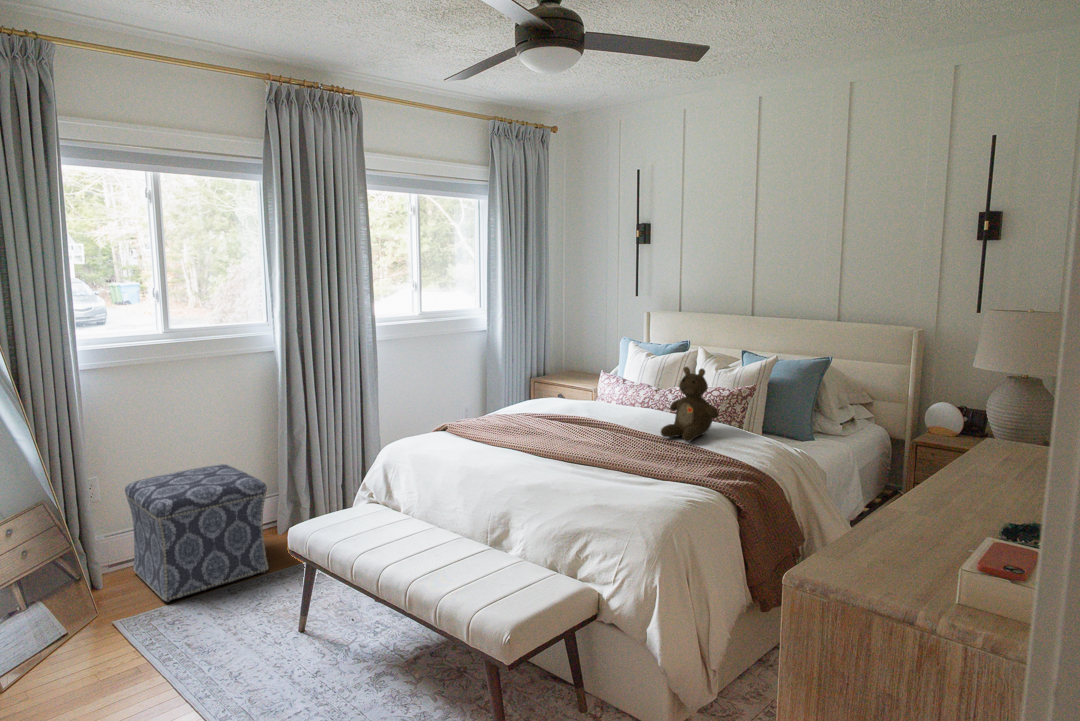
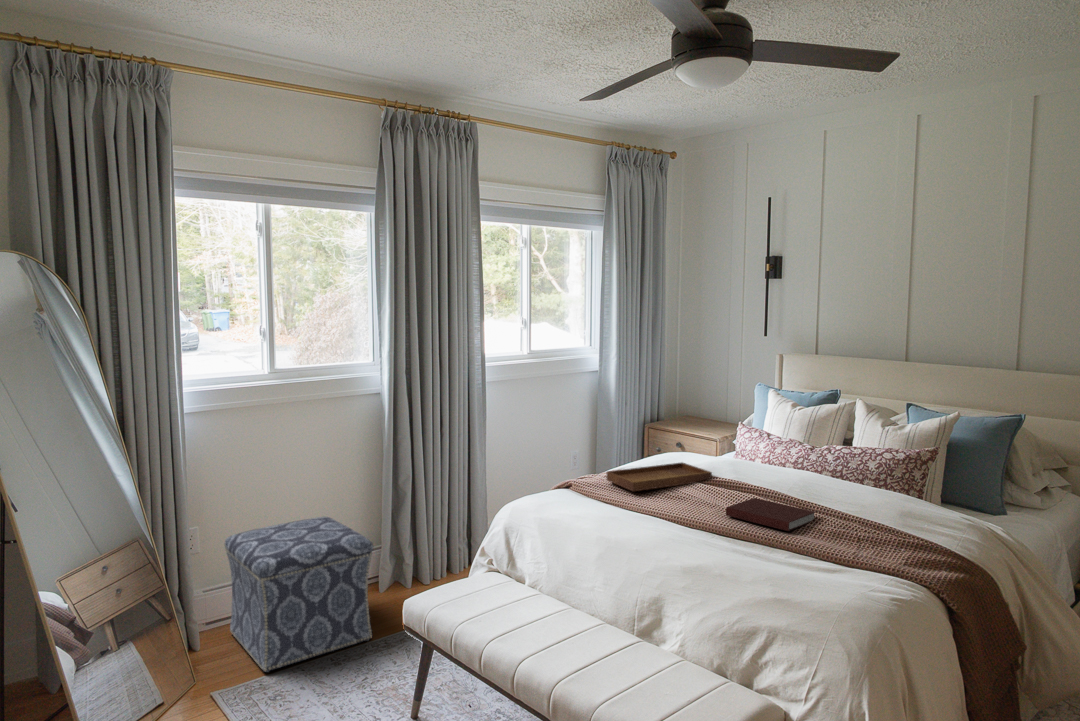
teddy bear: present [661,367,719,442] -> none [831,426,905,517]
tray: none [477,391,570,429] -> present [606,447,712,491]
notebook: none [572,431,646,455] -> present [726,498,815,531]

